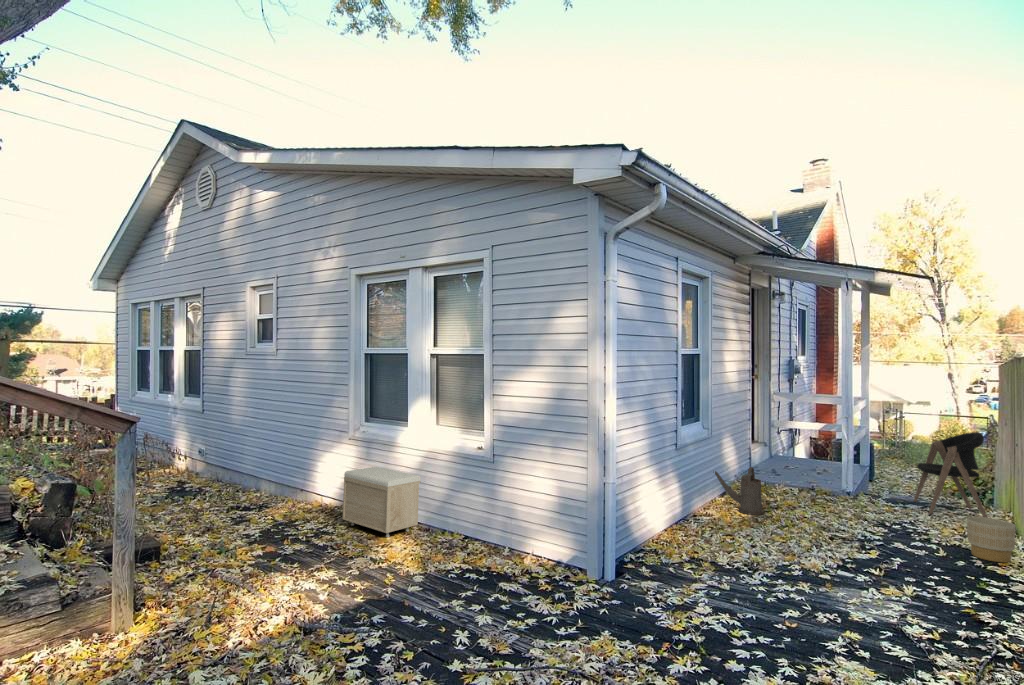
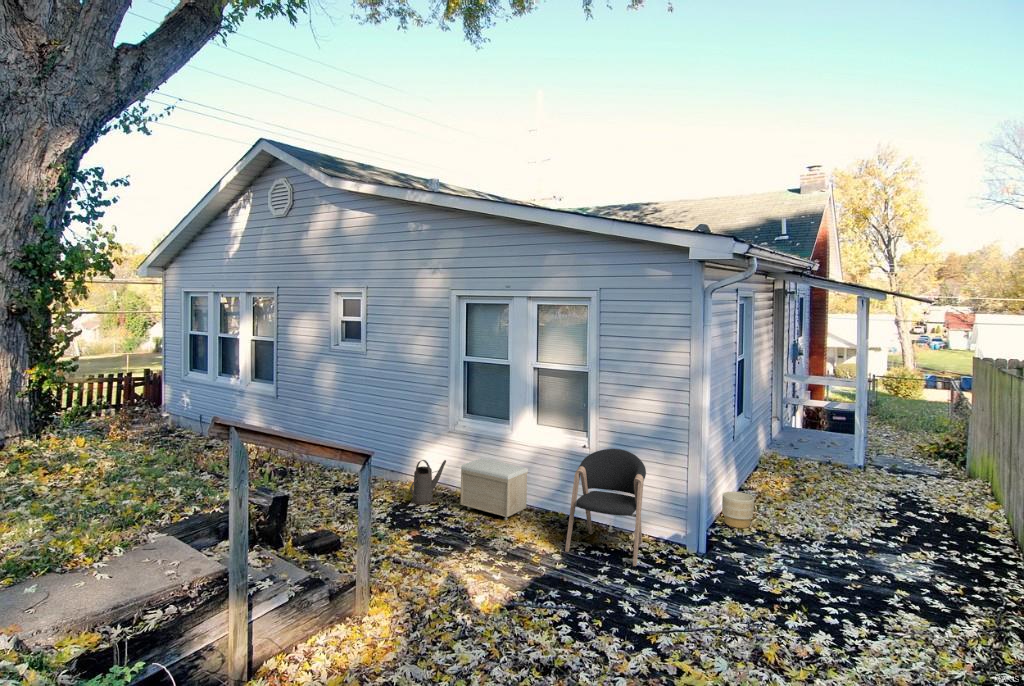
chair: present [914,432,987,518] -> present [565,449,646,566]
watering can: present [715,467,770,515] -> present [410,460,446,504]
planter: present [967,517,1016,562] -> present [722,492,754,528]

